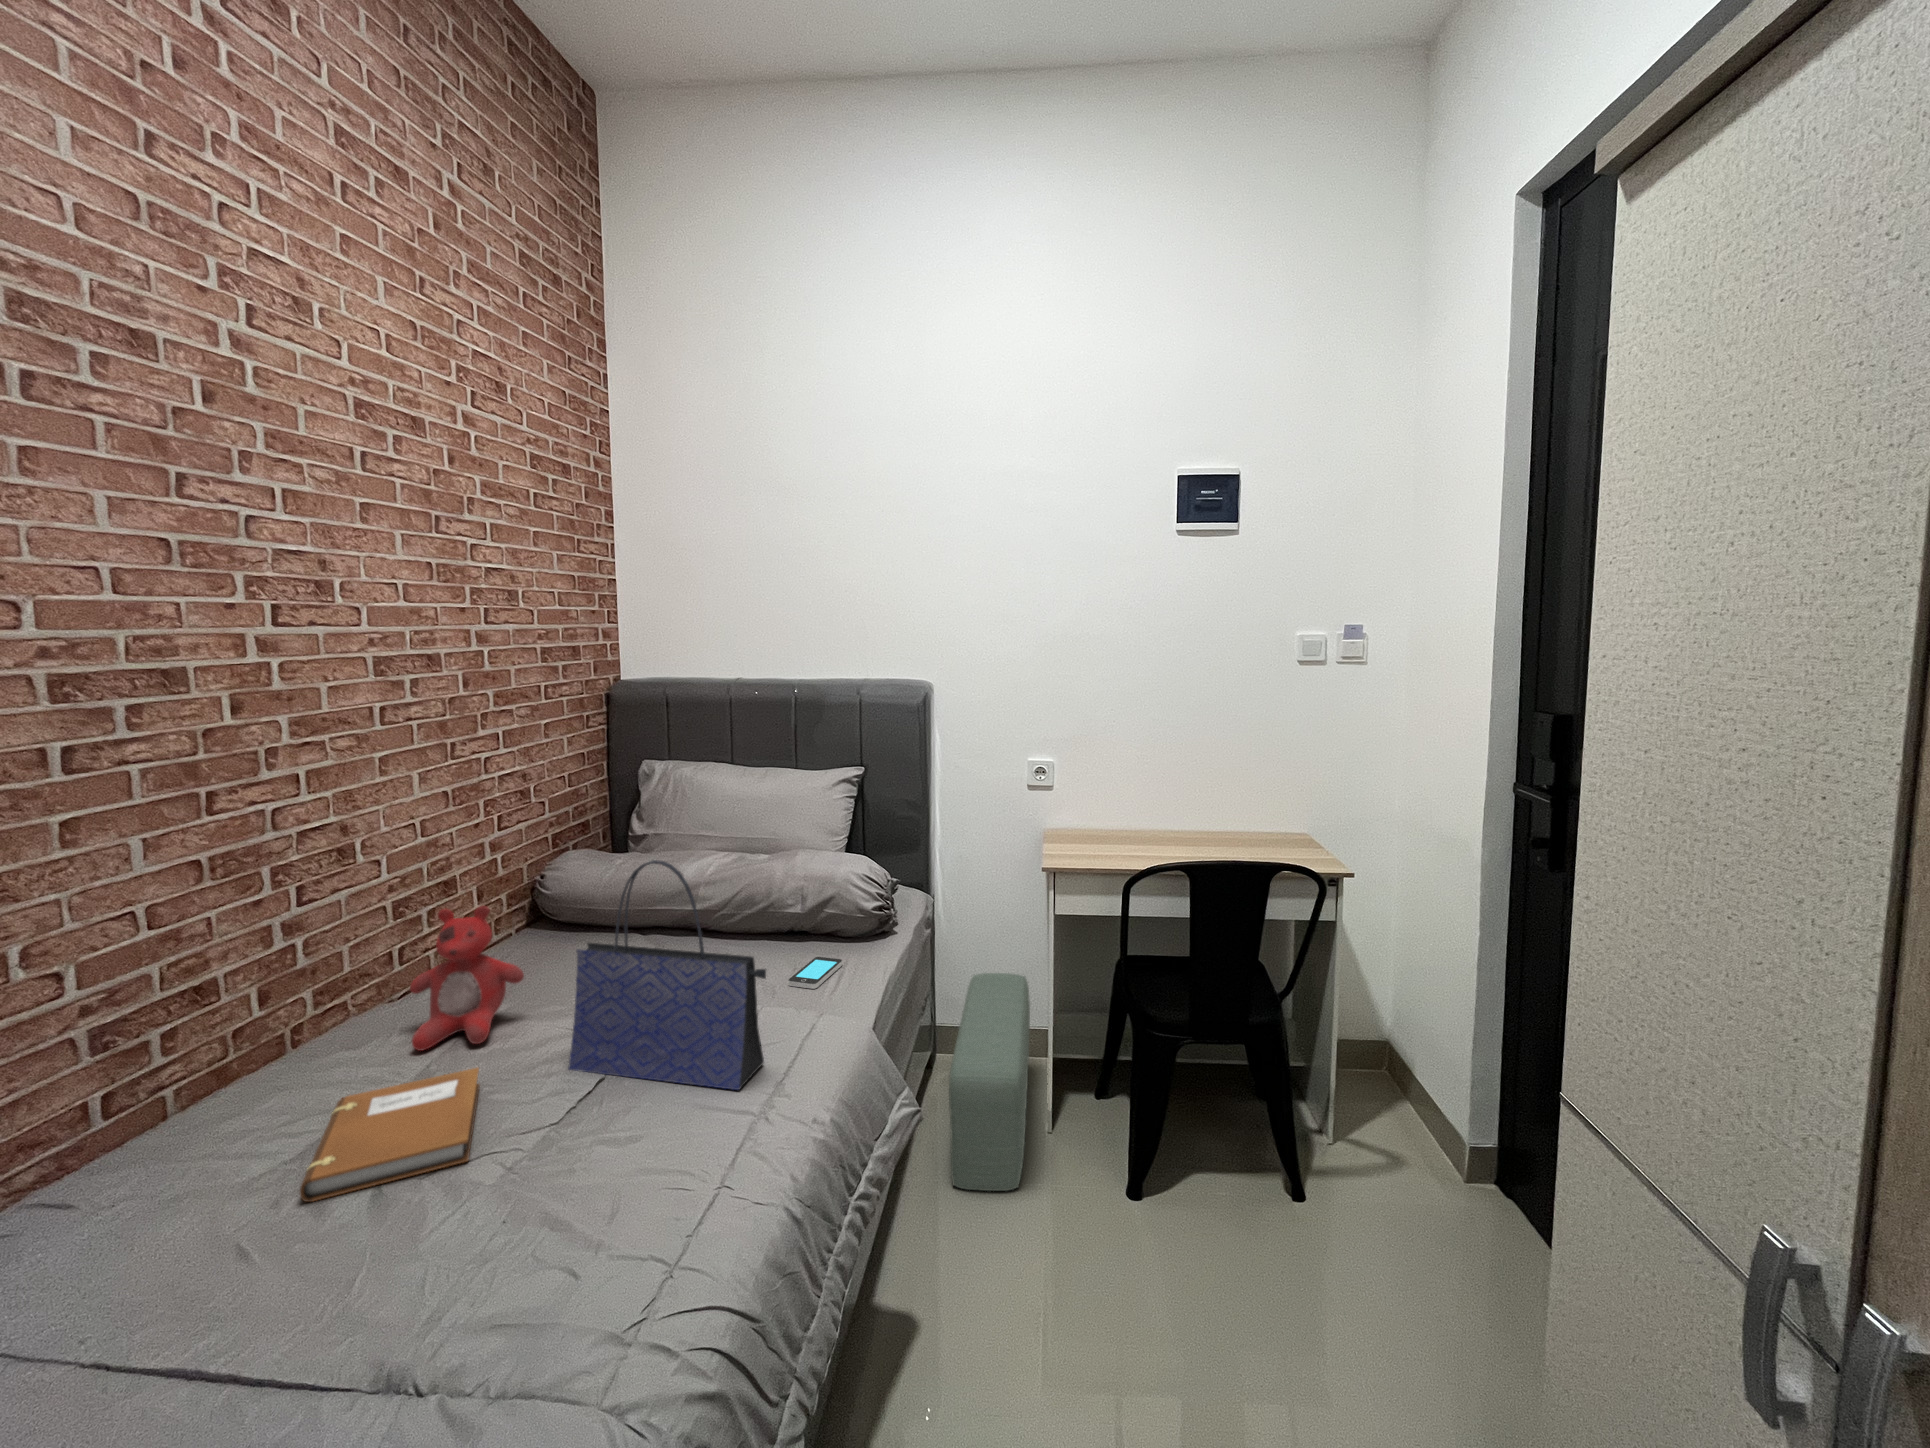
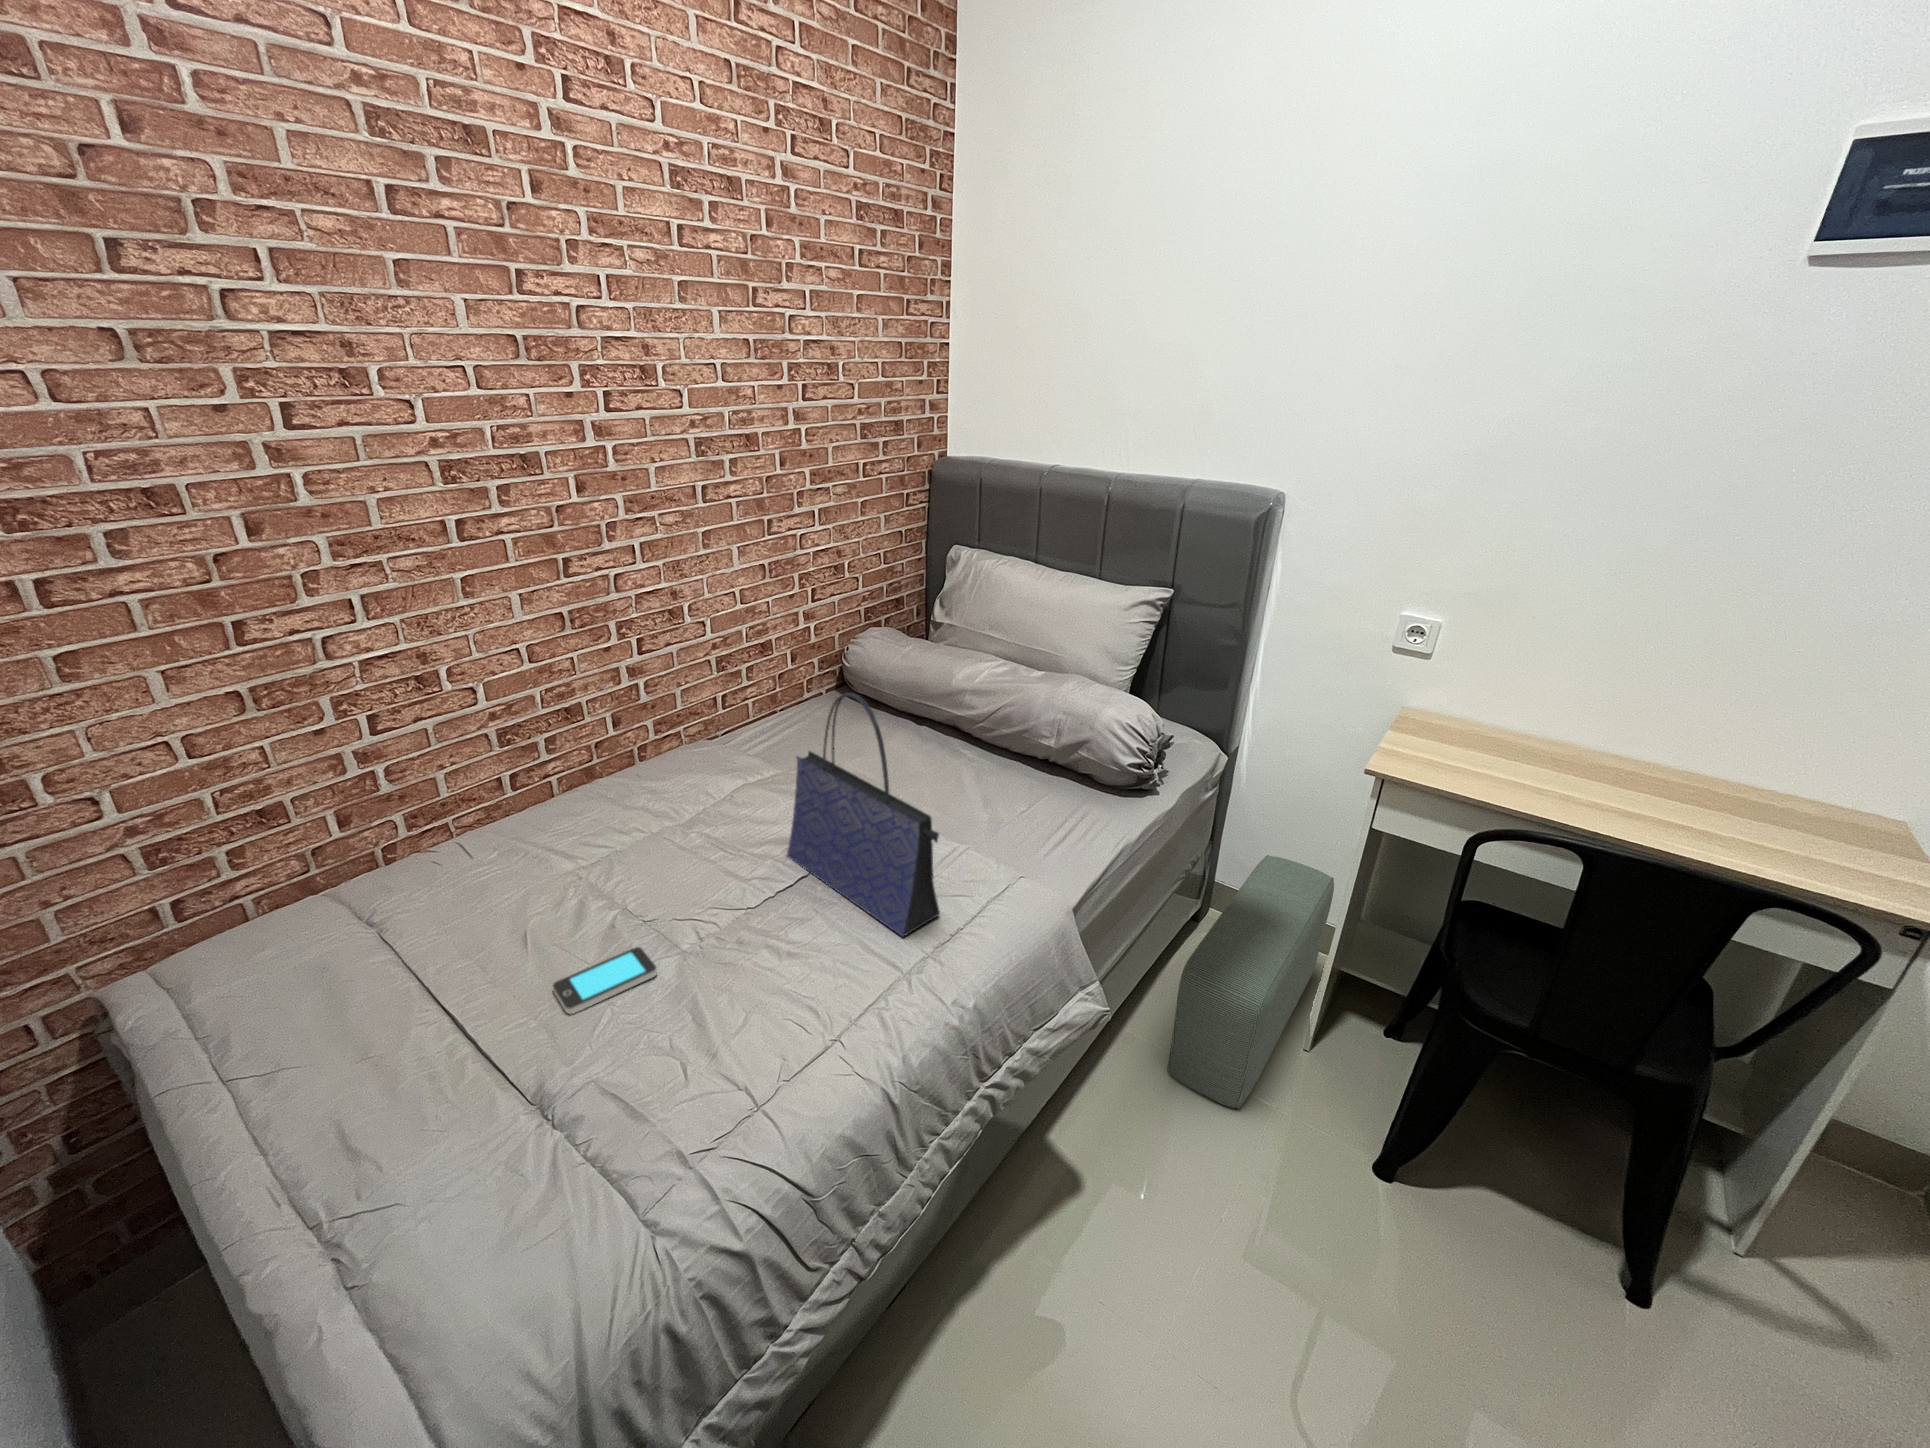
stuffed bear: present [410,906,524,1051] -> none [695,683,783,806]
smartphone: present [788,957,842,989] -> present [553,947,657,1014]
notebook: present [300,1068,480,1202] -> none [570,828,720,920]

